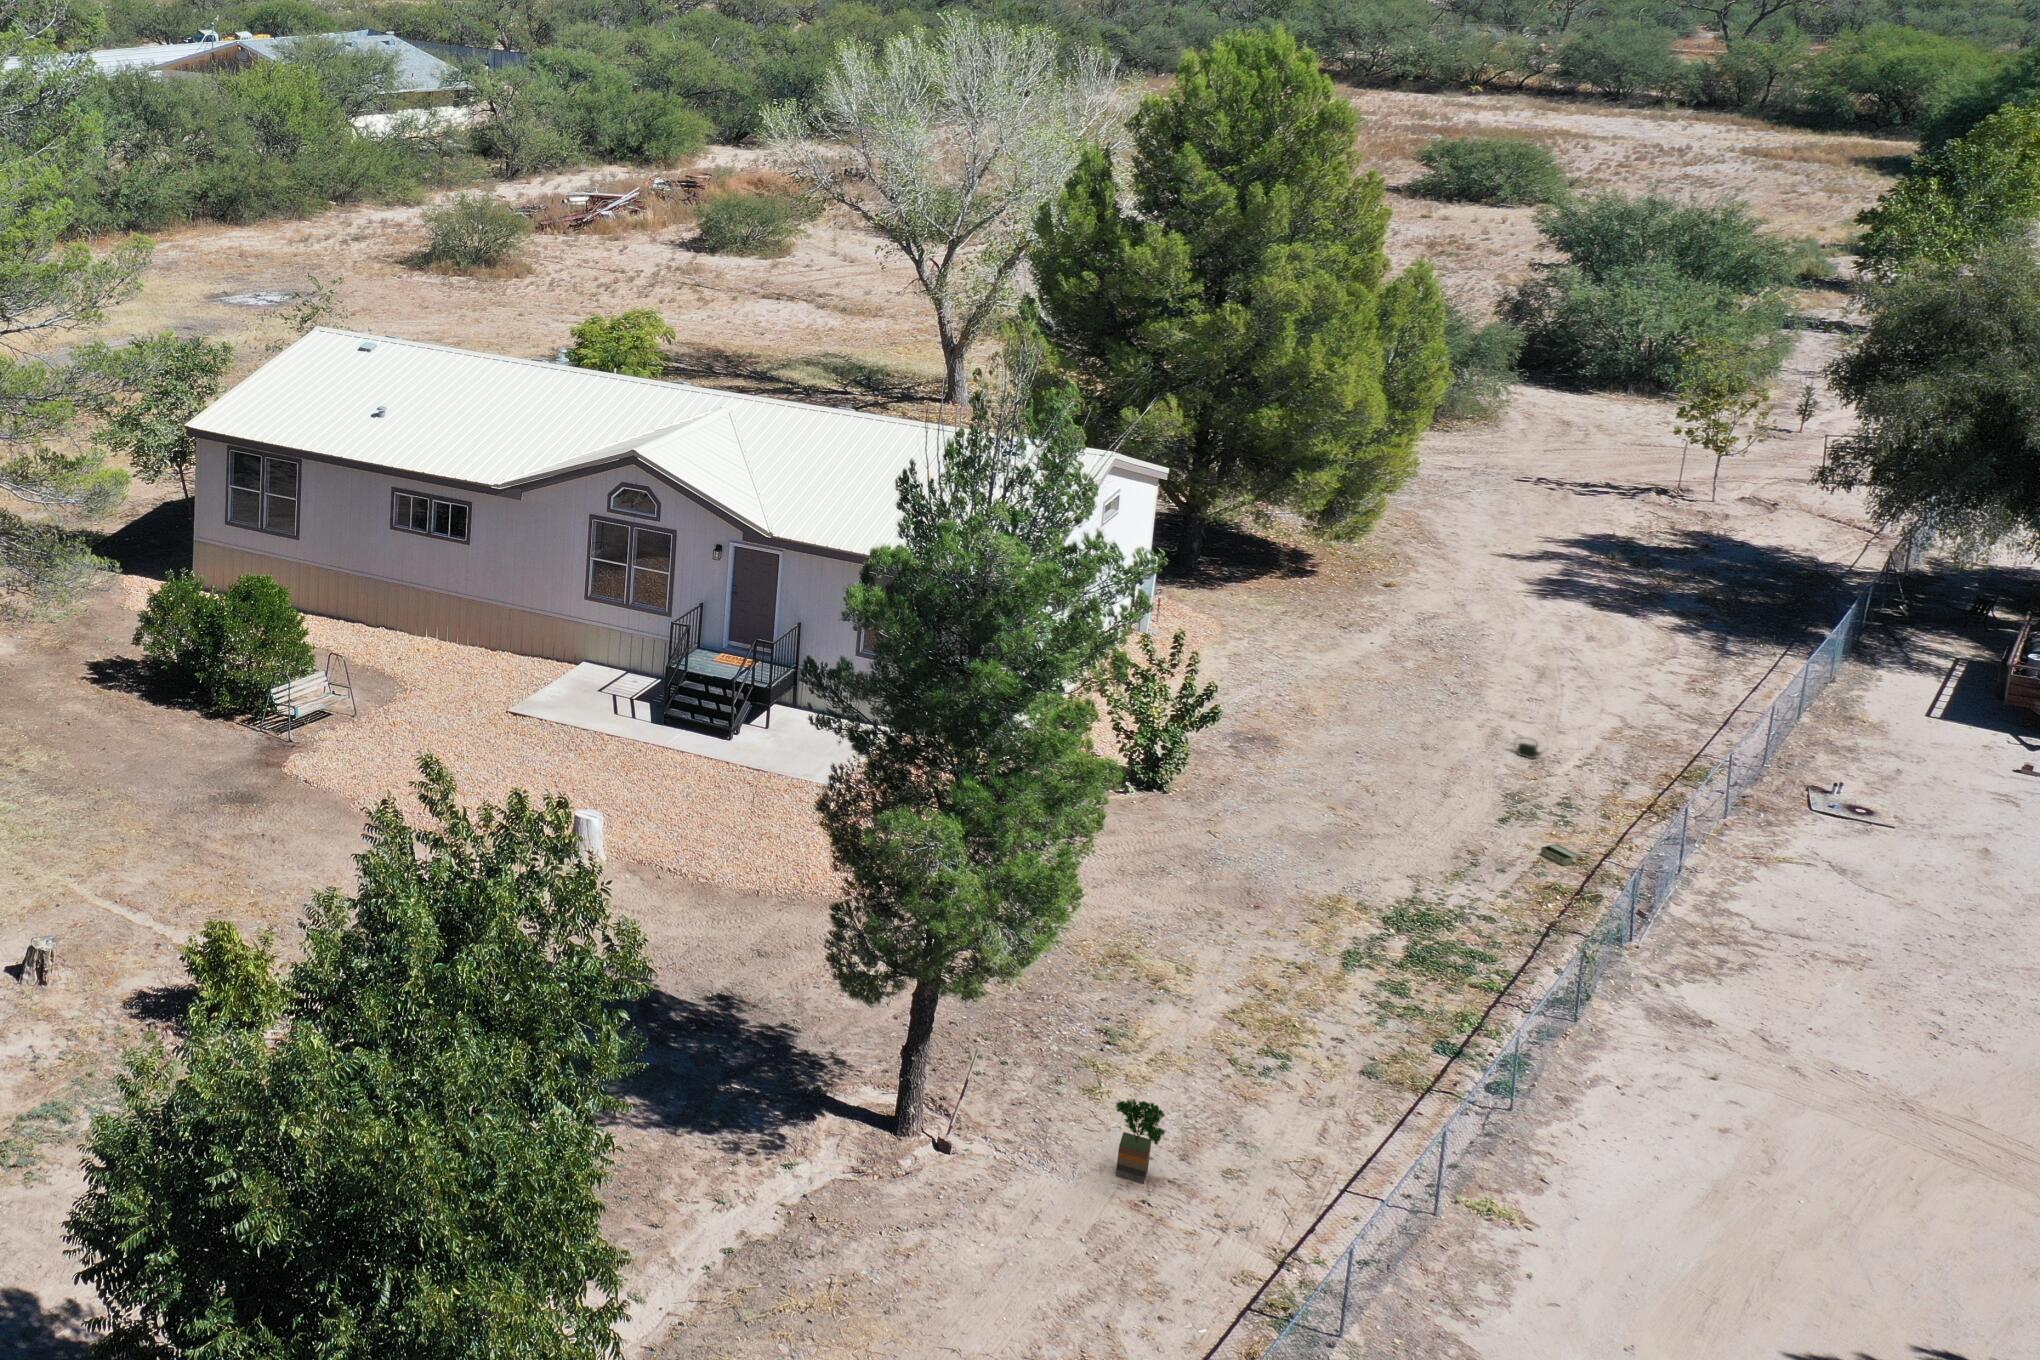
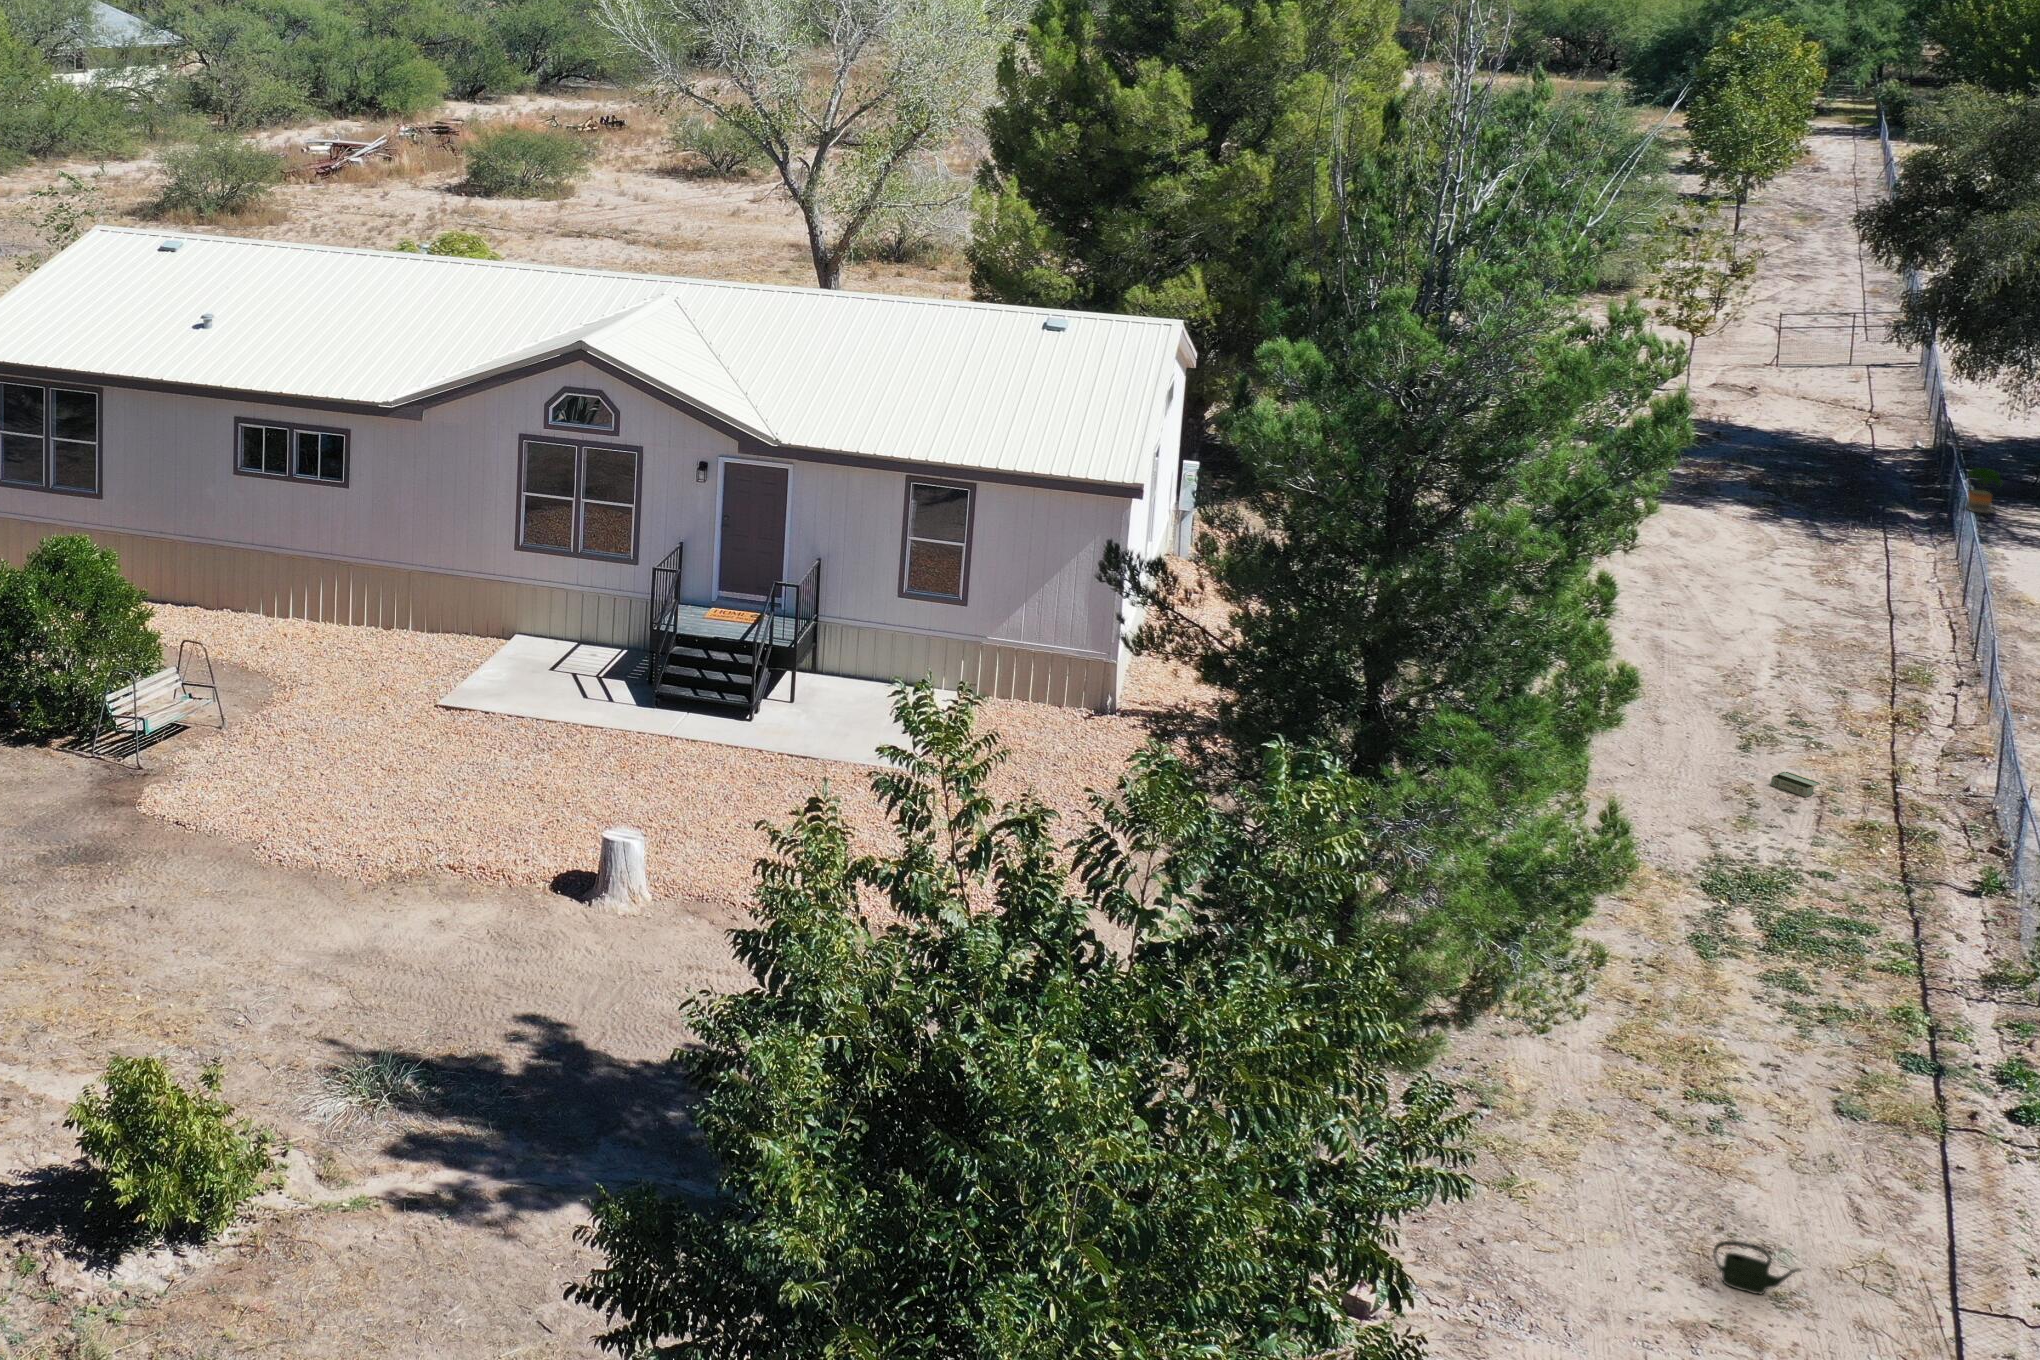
watering can: present [1516,738,1543,759] -> present [1713,1241,1800,1294]
potted tree: present [1116,1099,1165,1184] -> present [1966,468,2002,513]

